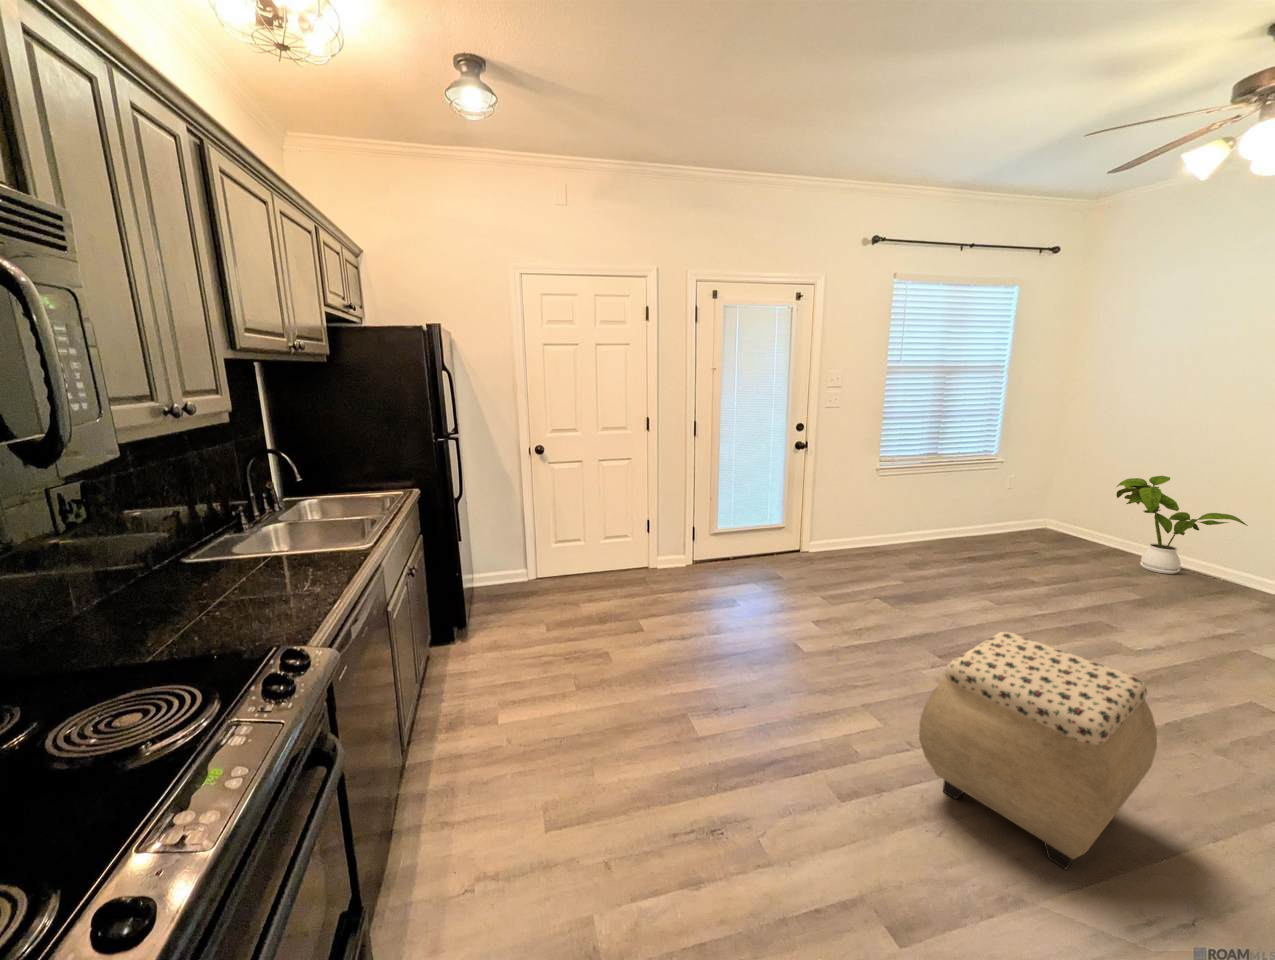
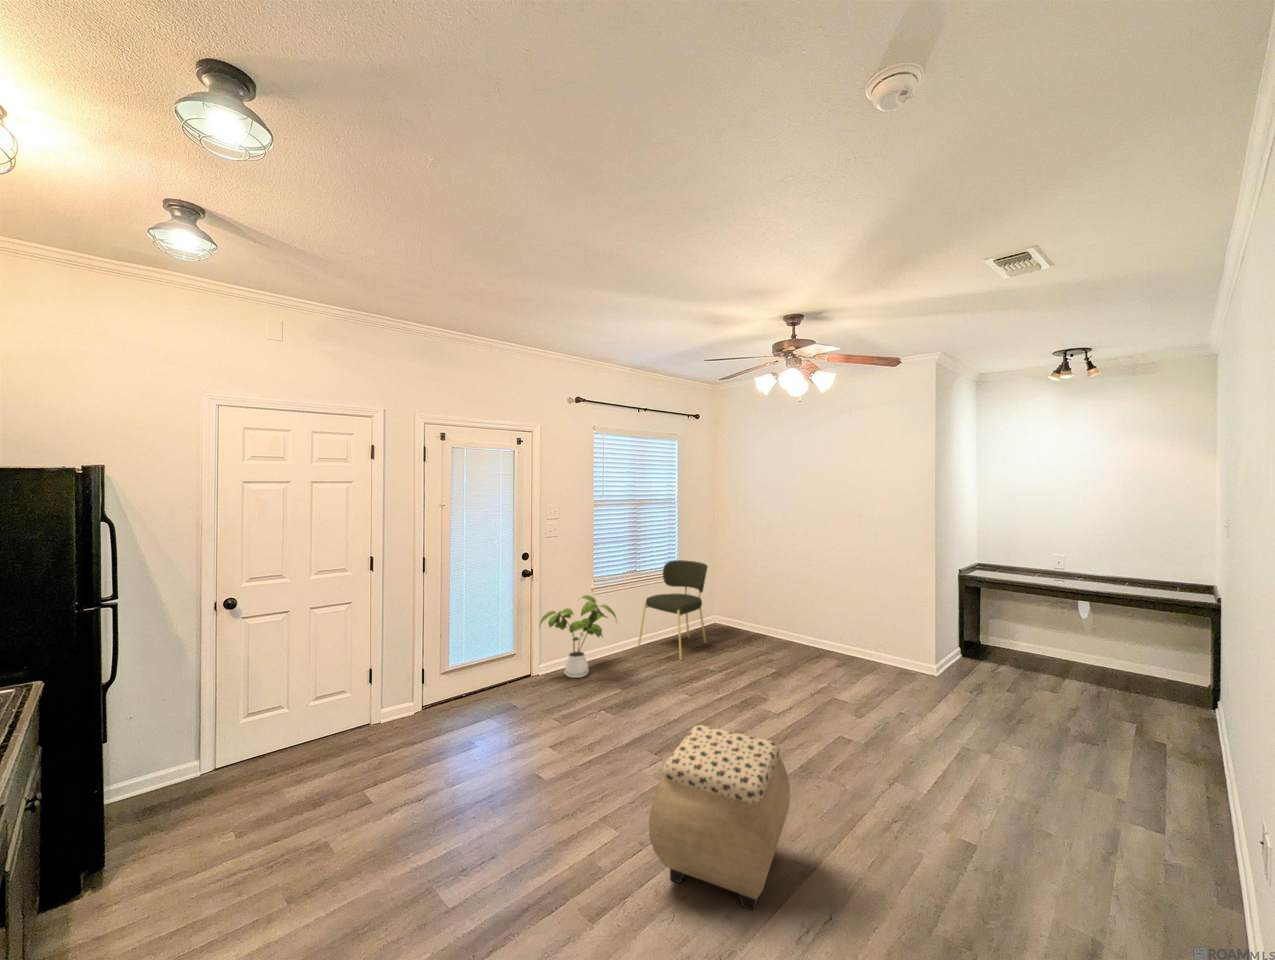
dining chair: none [932,446,1047,566] -> present [638,560,707,660]
house plant: present [1116,476,1248,574] -> present [540,595,616,678]

